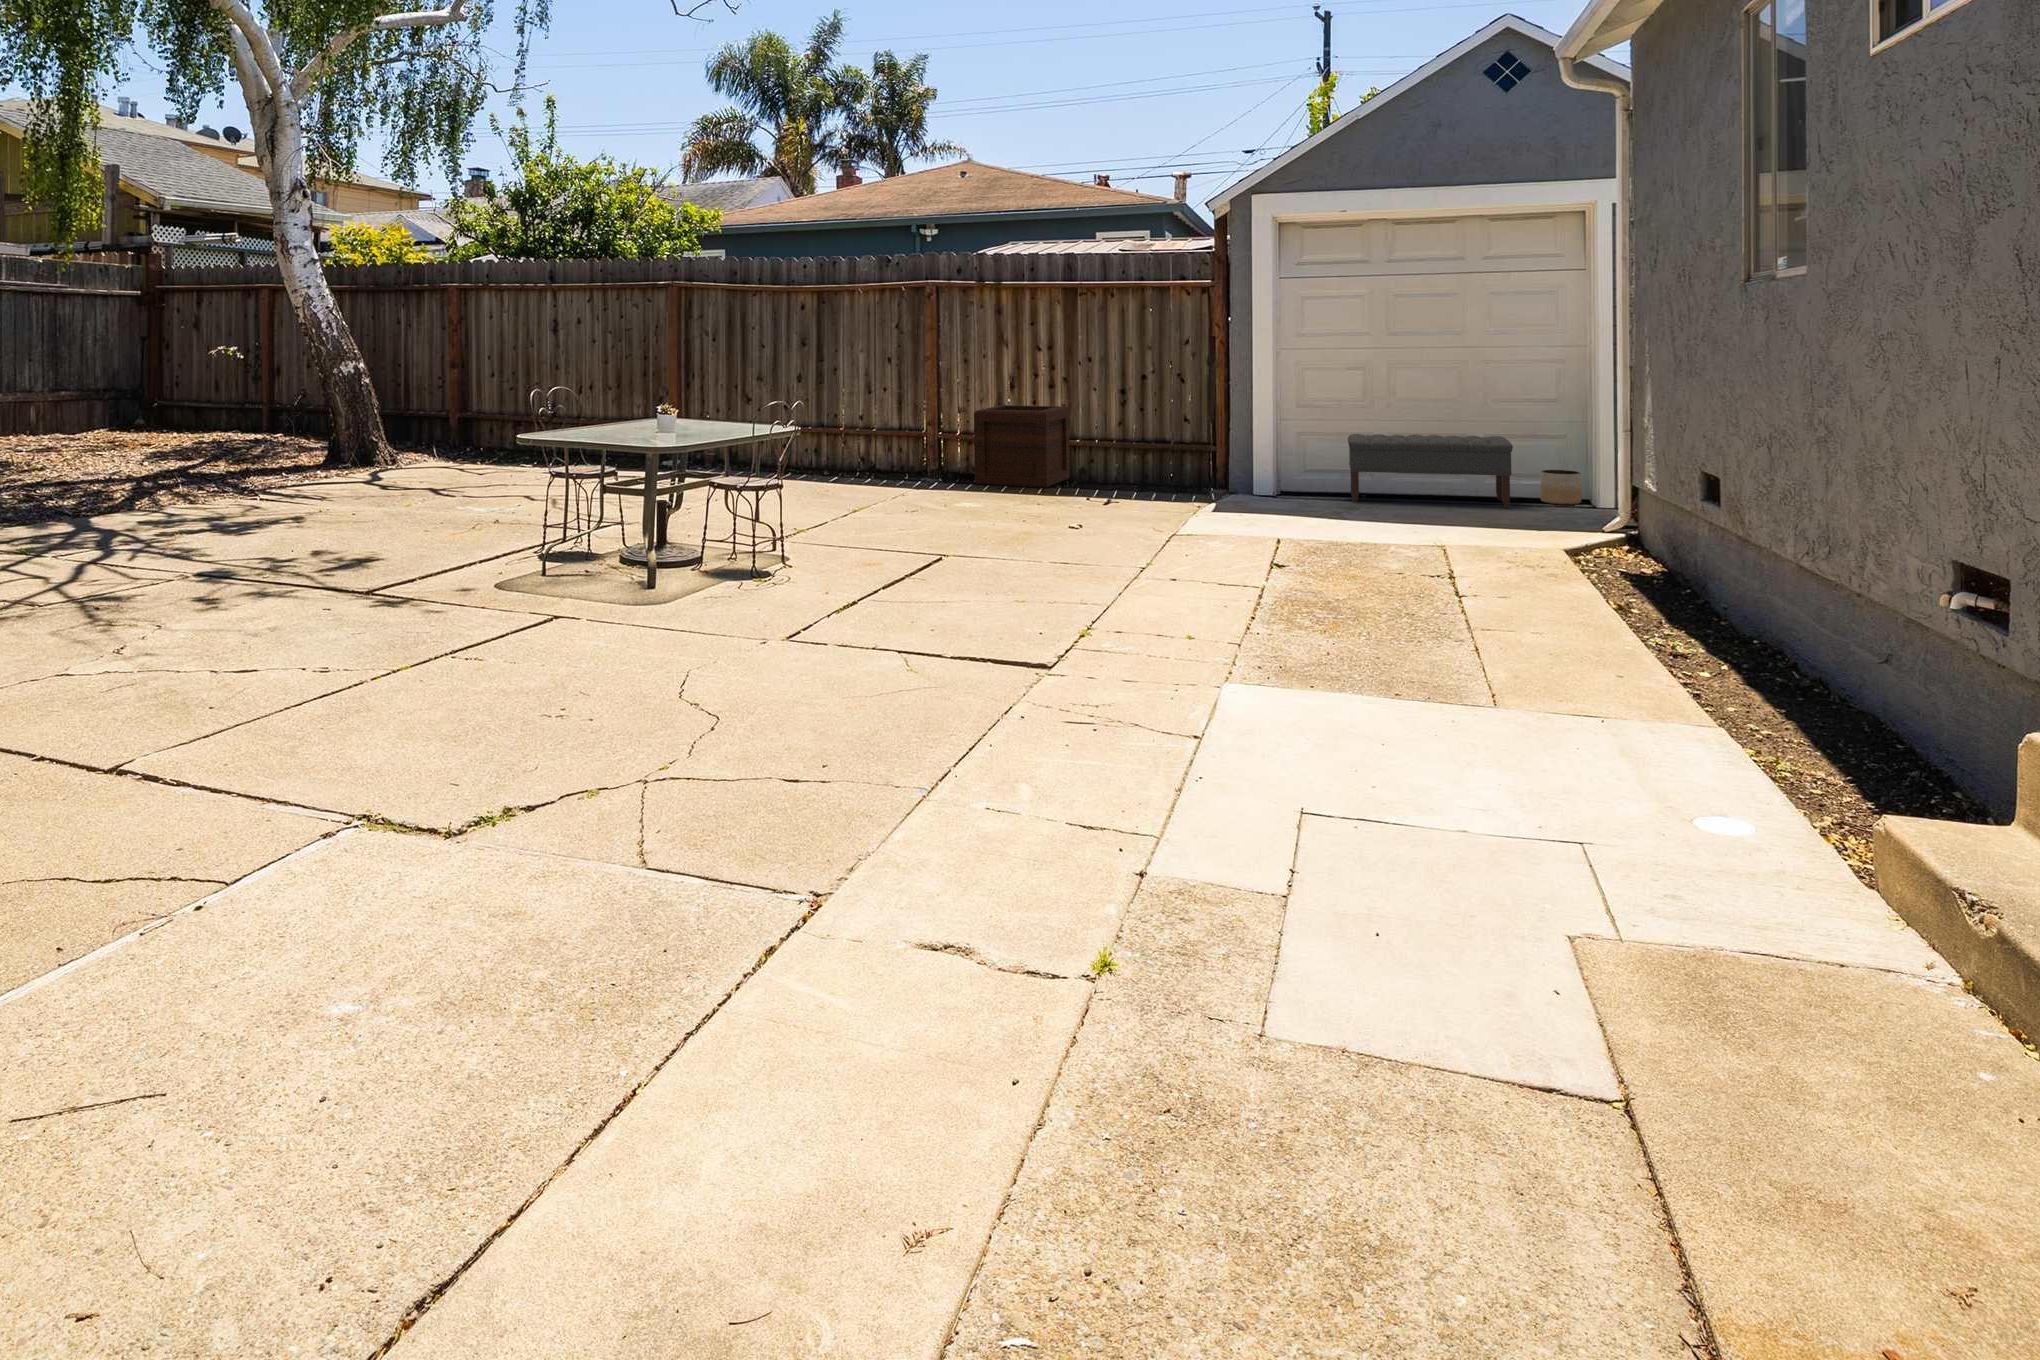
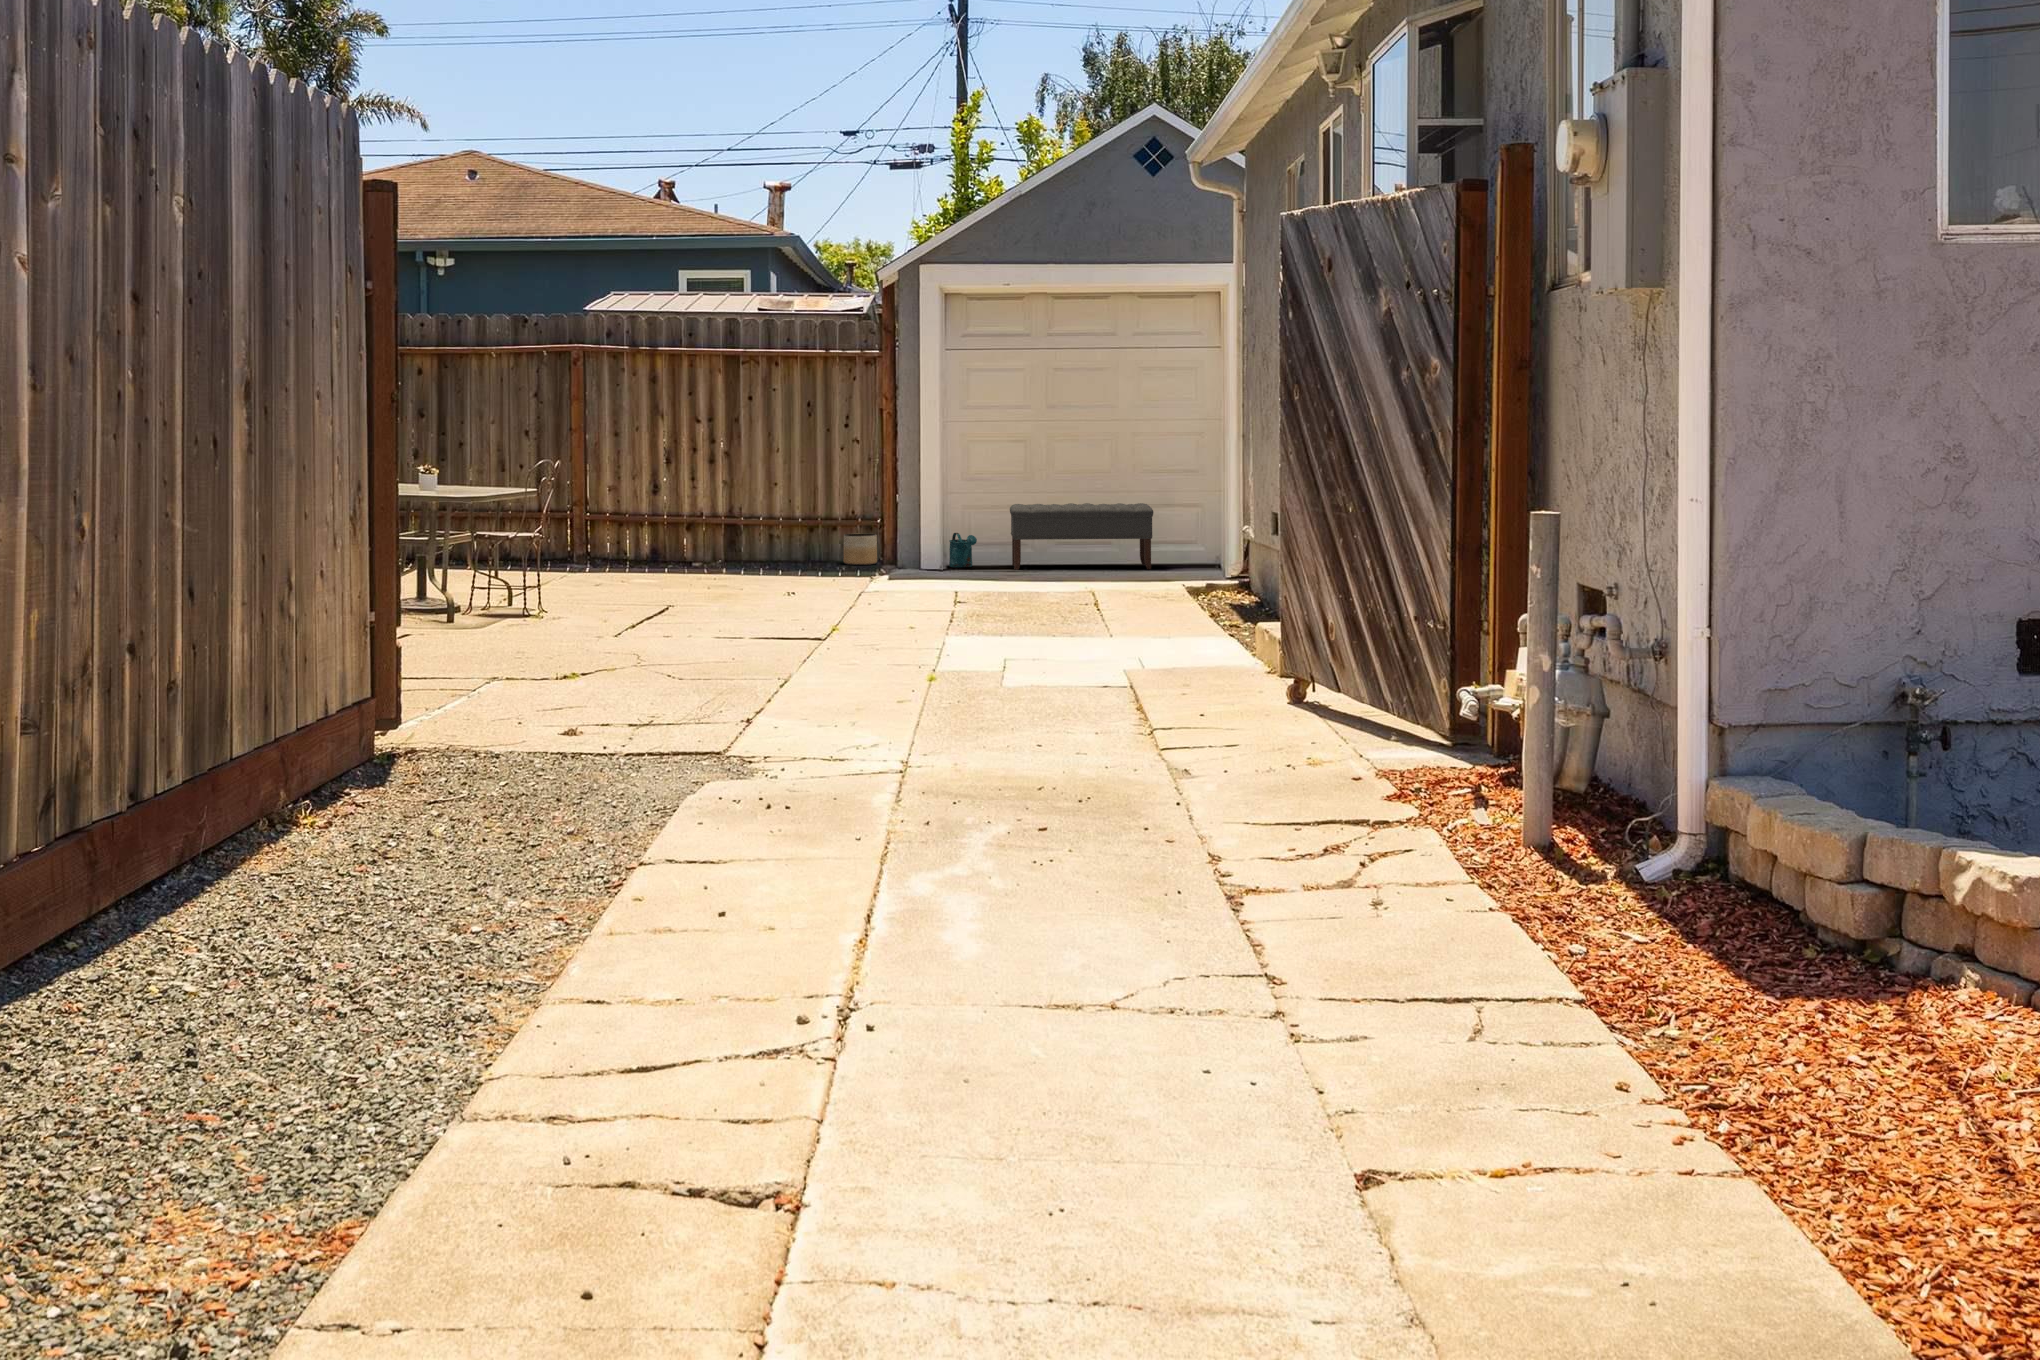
wooden crate: present [974,405,1070,488] -> none [635,482,731,568]
watering can: none [1282,461,1311,497] -> present [949,533,977,567]
planter: present [1540,470,1581,505] -> present [844,533,877,565]

